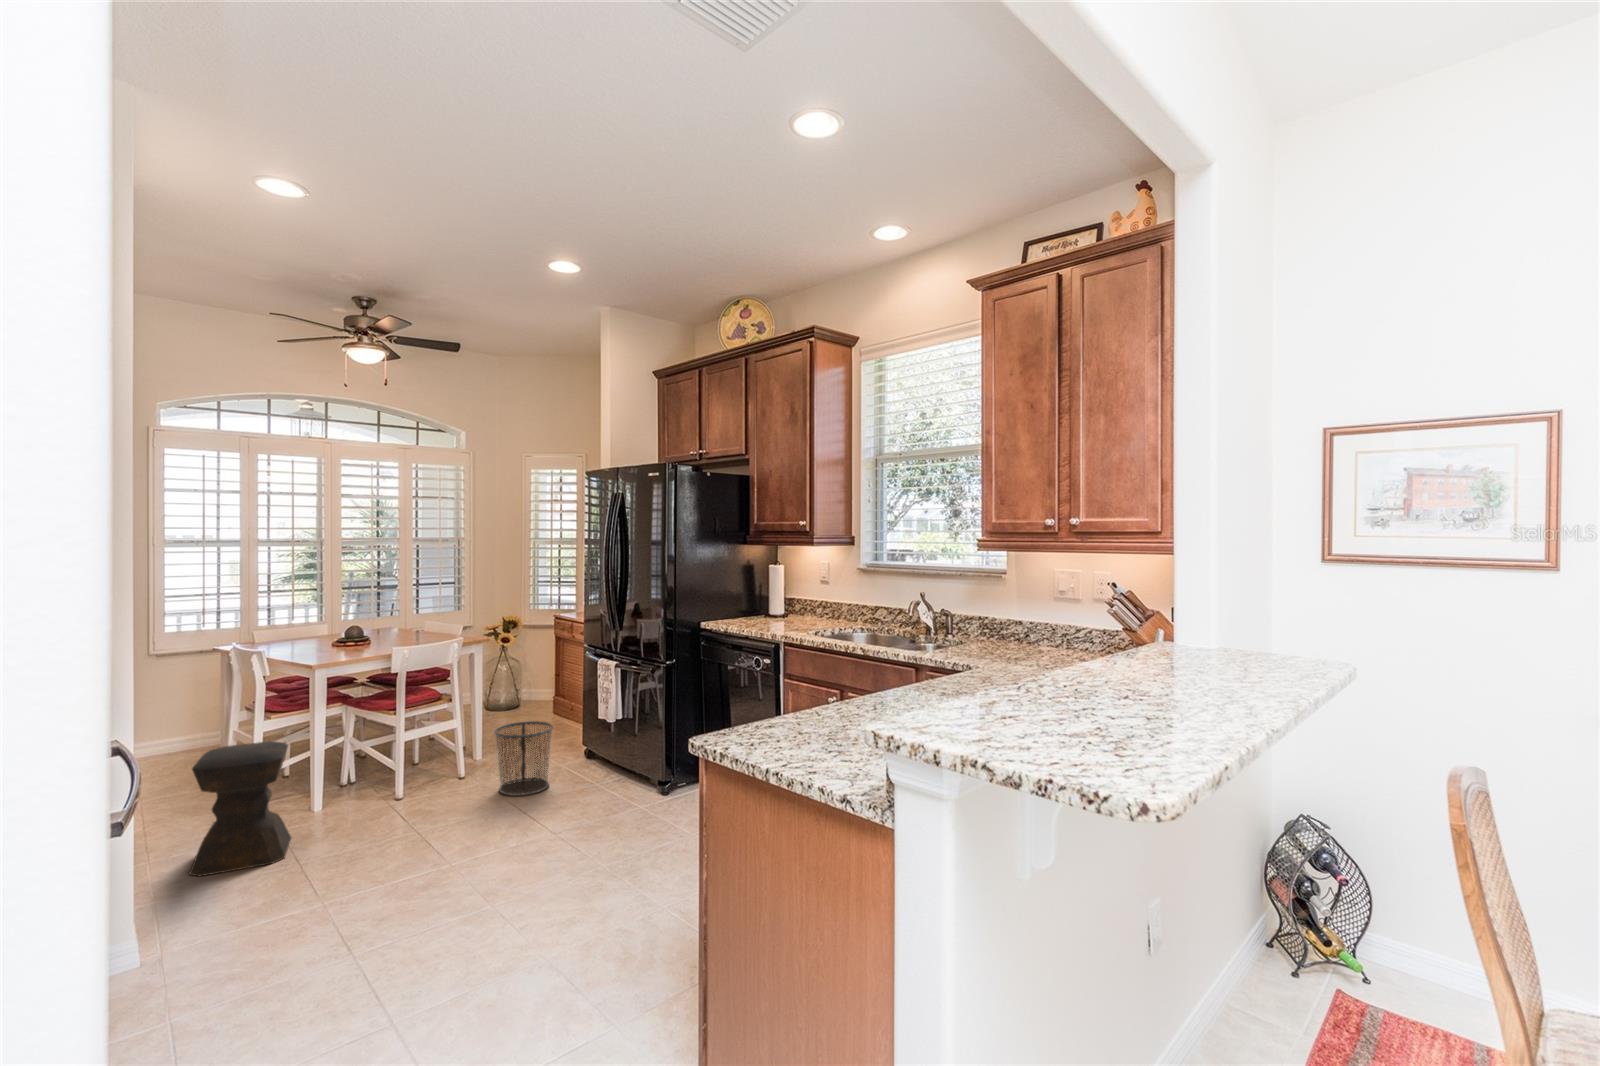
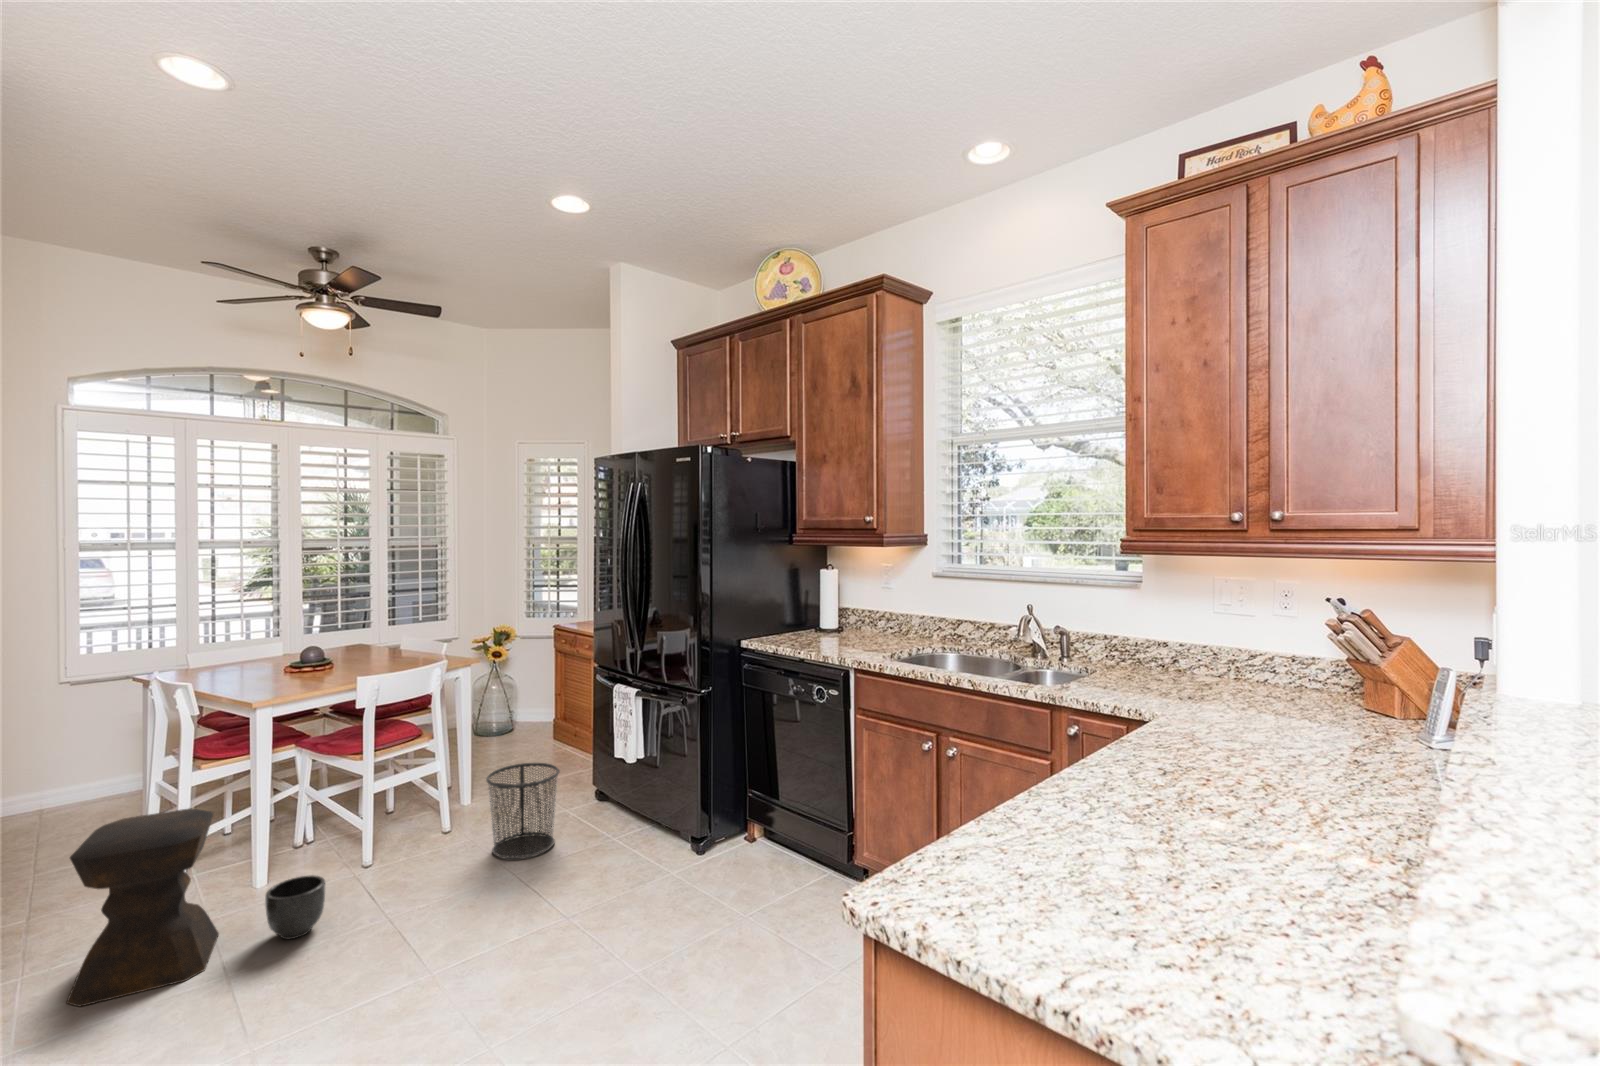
planter: none [327,796,371,842] -> present [265,875,325,939]

